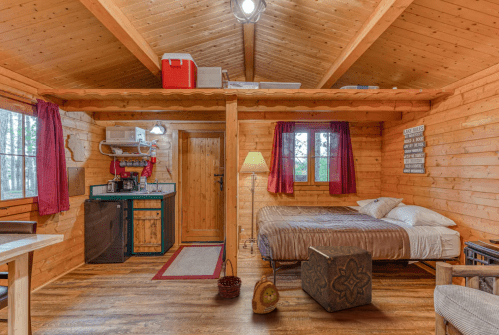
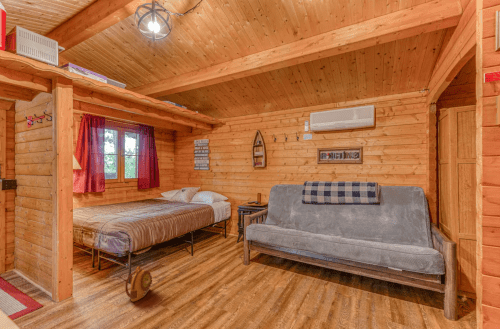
ottoman: present [301,246,372,312] -> none [151,222,202,273]
basket: present [217,259,242,298] -> none [71,268,104,310]

